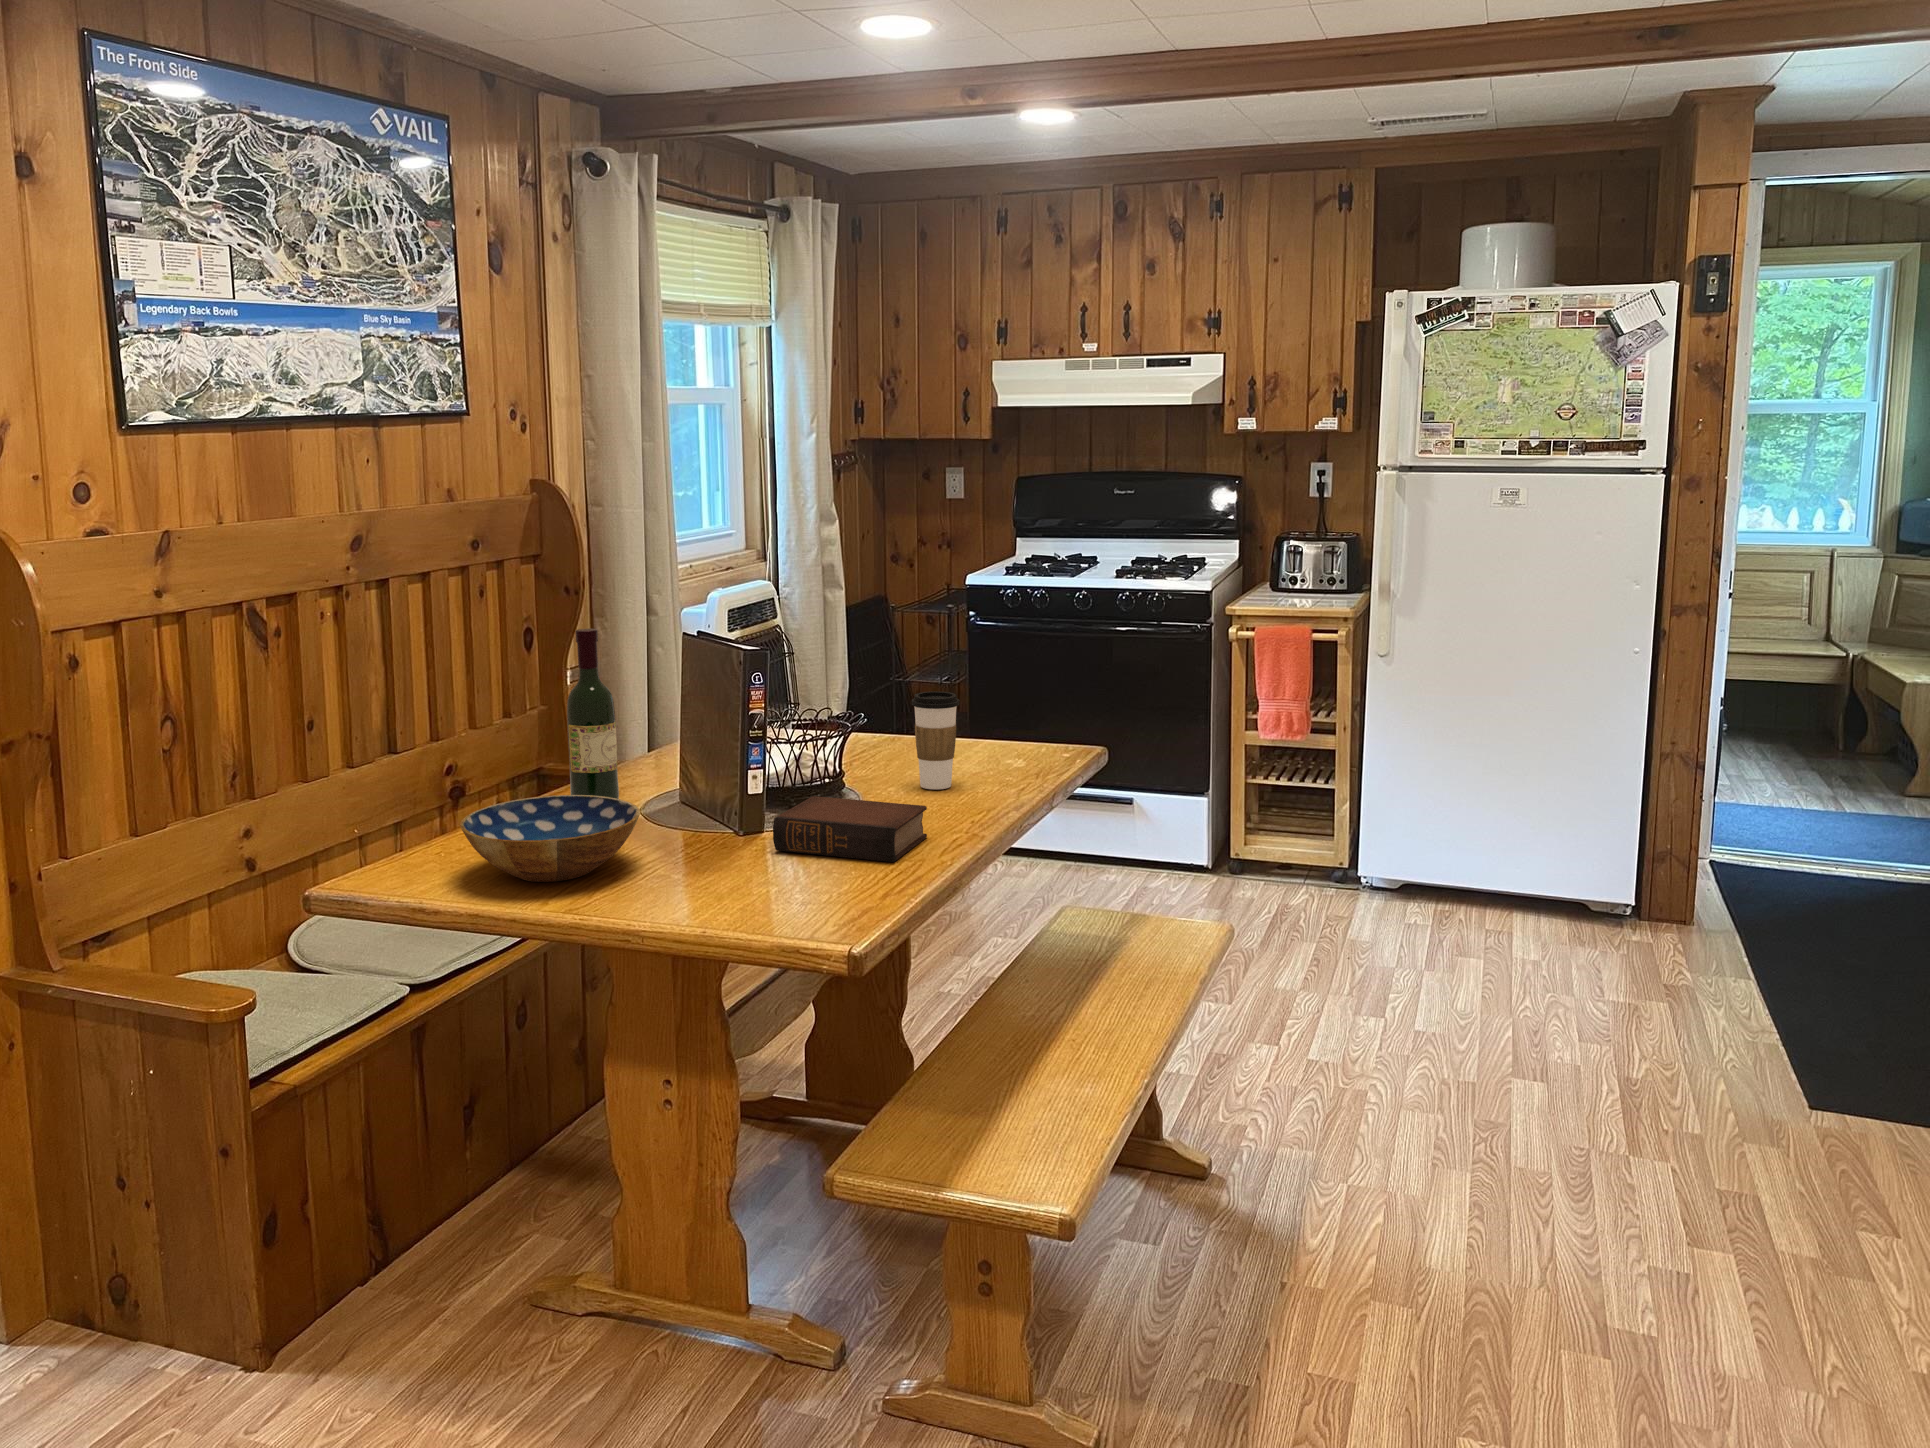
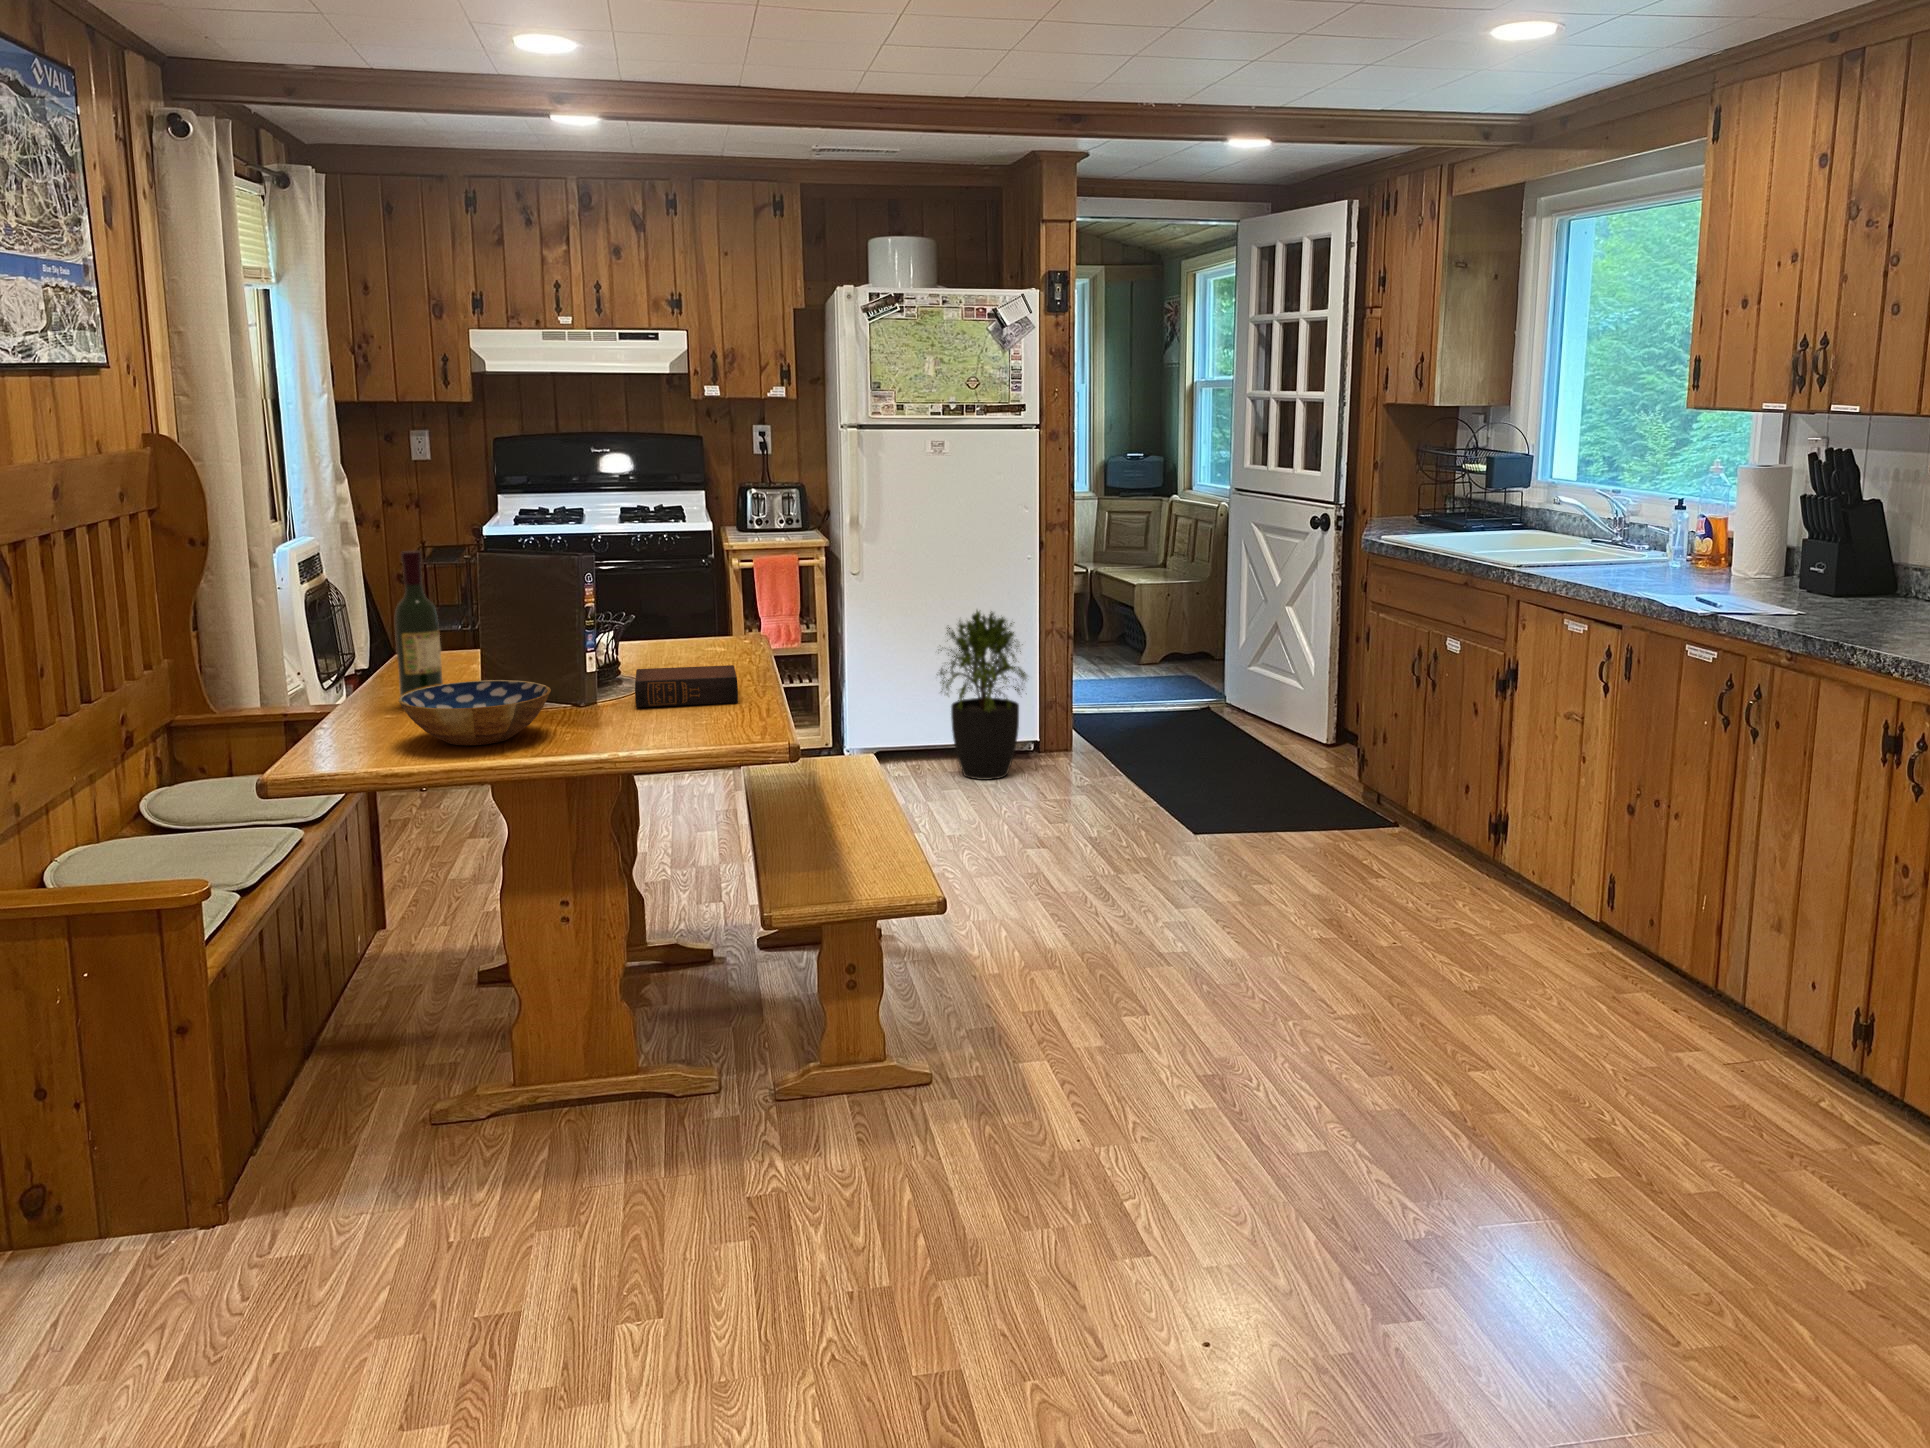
coffee cup: present [912,691,959,790] -> none [663,591,701,666]
potted plant: none [1461,718,1609,954] -> present [940,610,1027,780]

